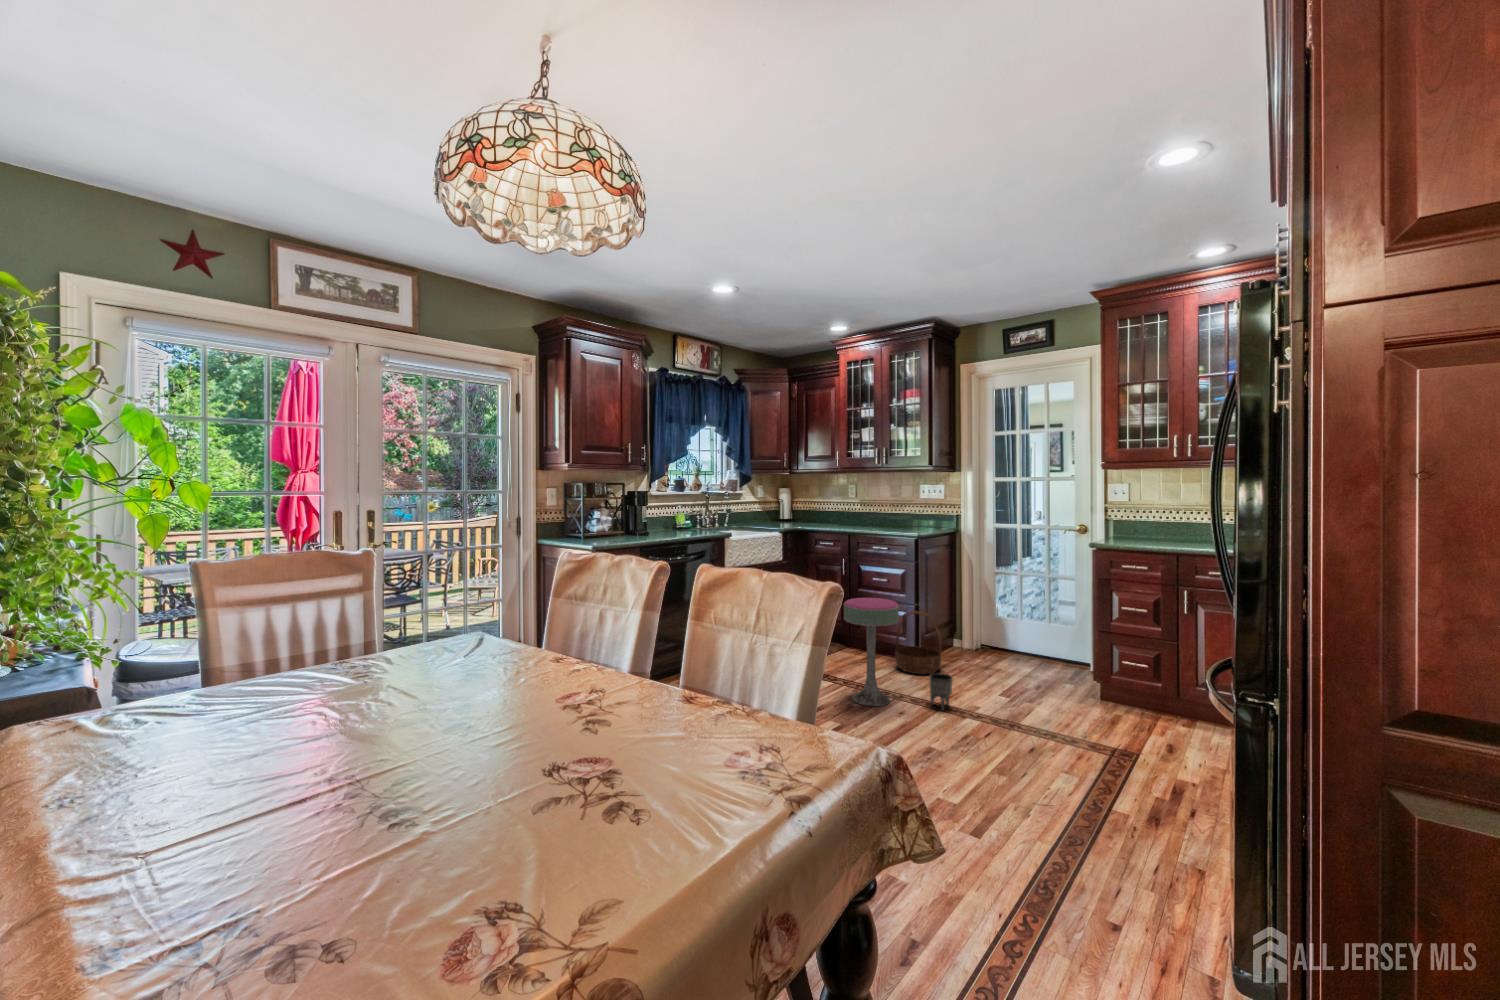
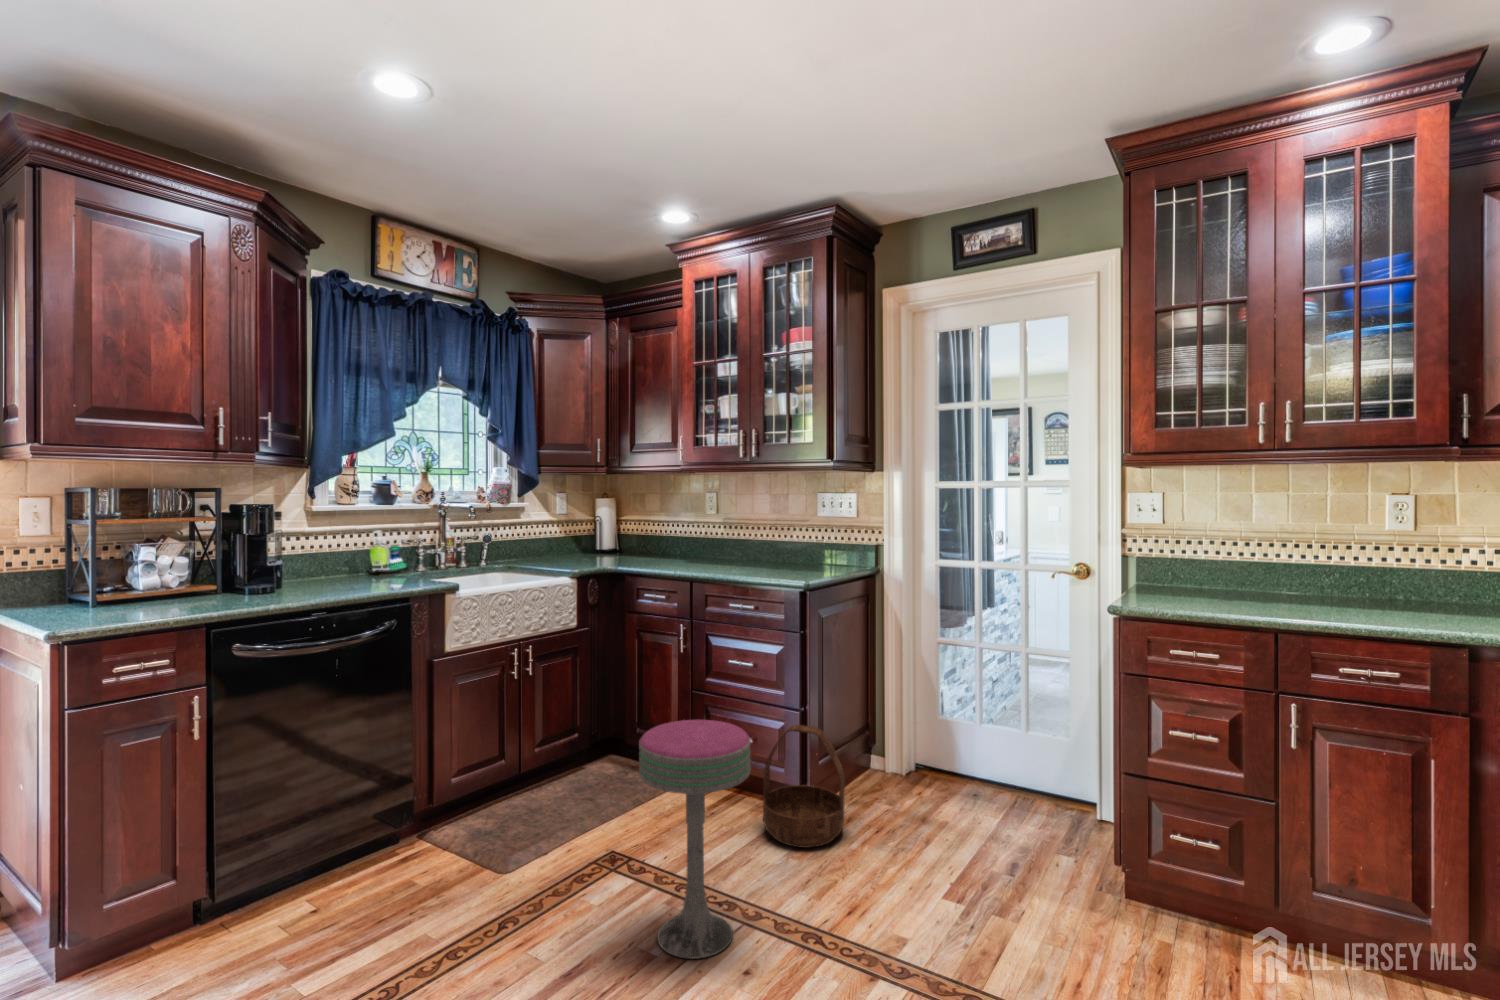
planter: present [929,673,953,710] -> none [810,876,856,963]

